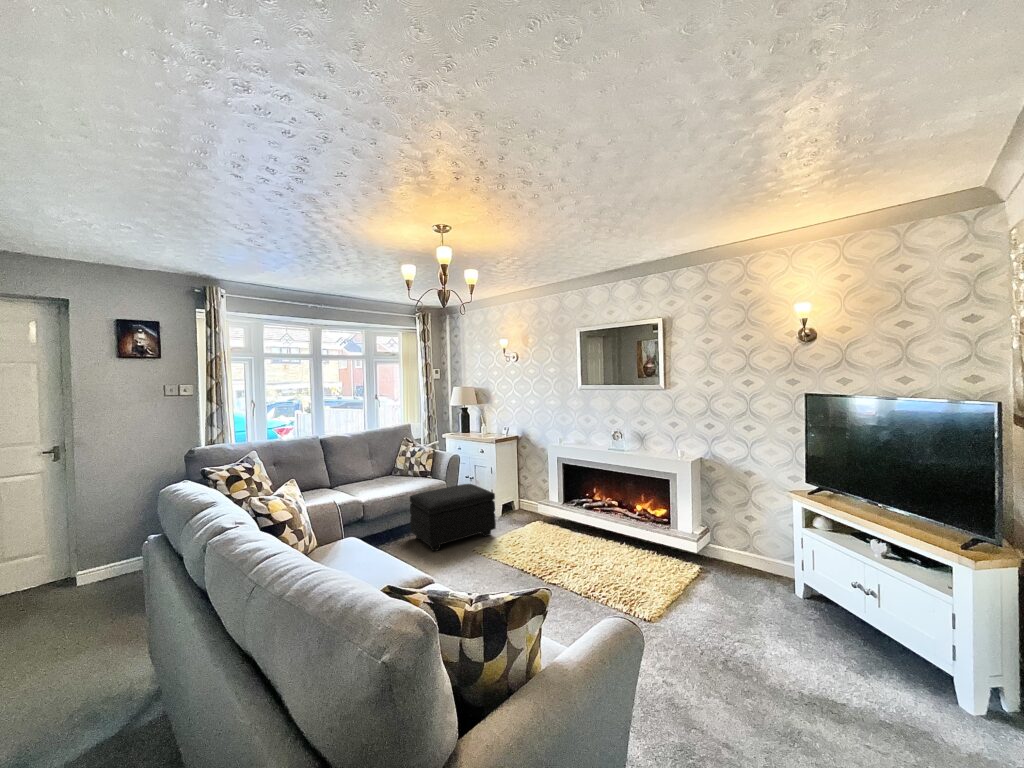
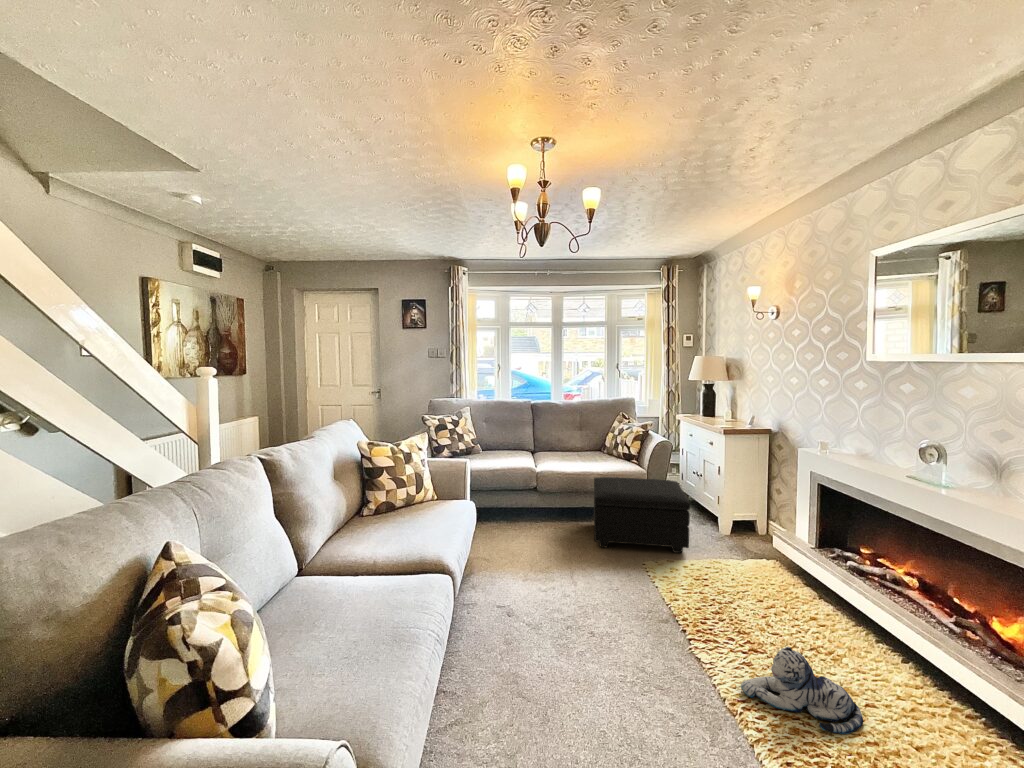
plush toy: none [582,548,632,587] -> present [741,646,863,734]

